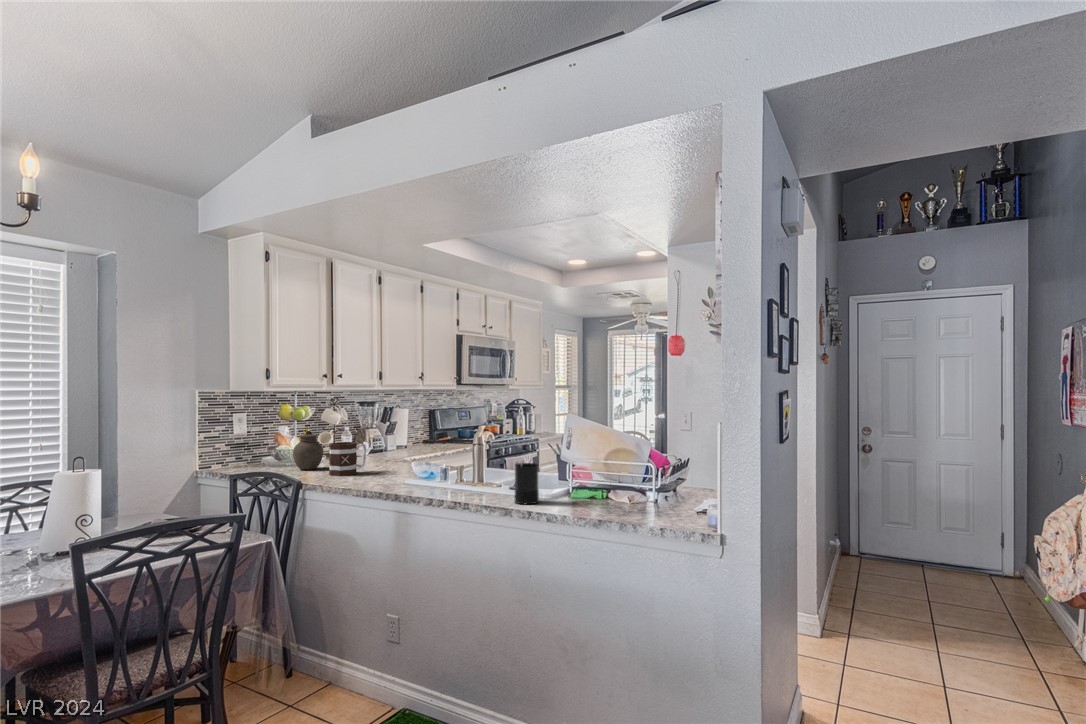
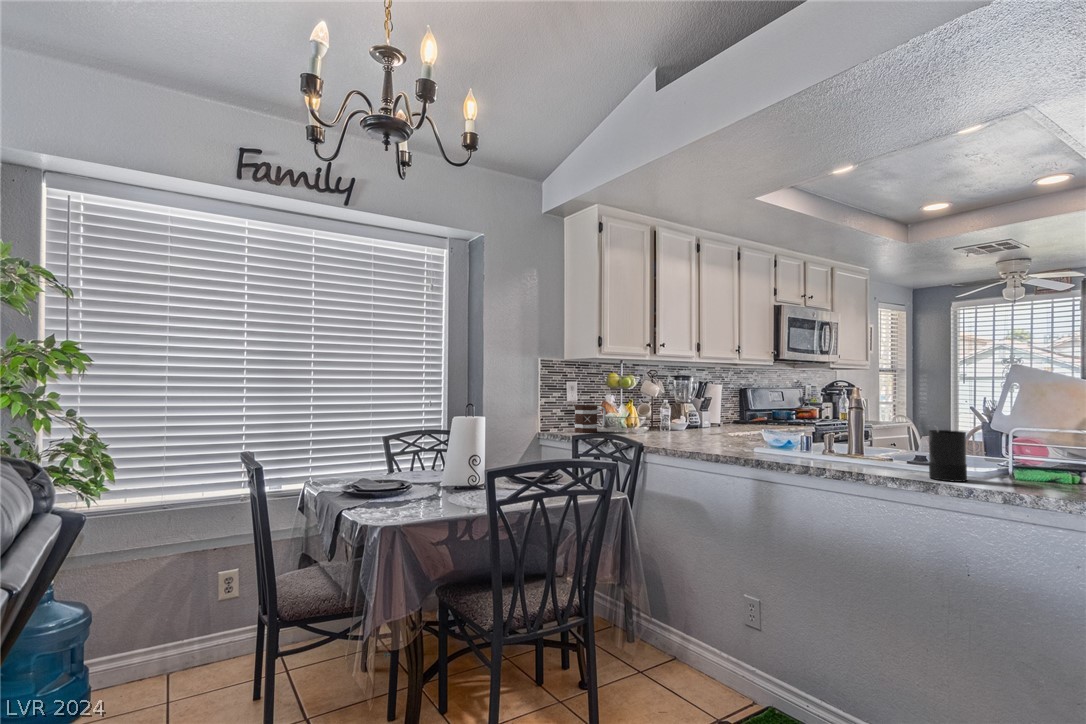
jar: present [293,431,323,470] -> none [625,398,654,437]
mug: present [329,442,366,476] -> present [575,405,606,433]

